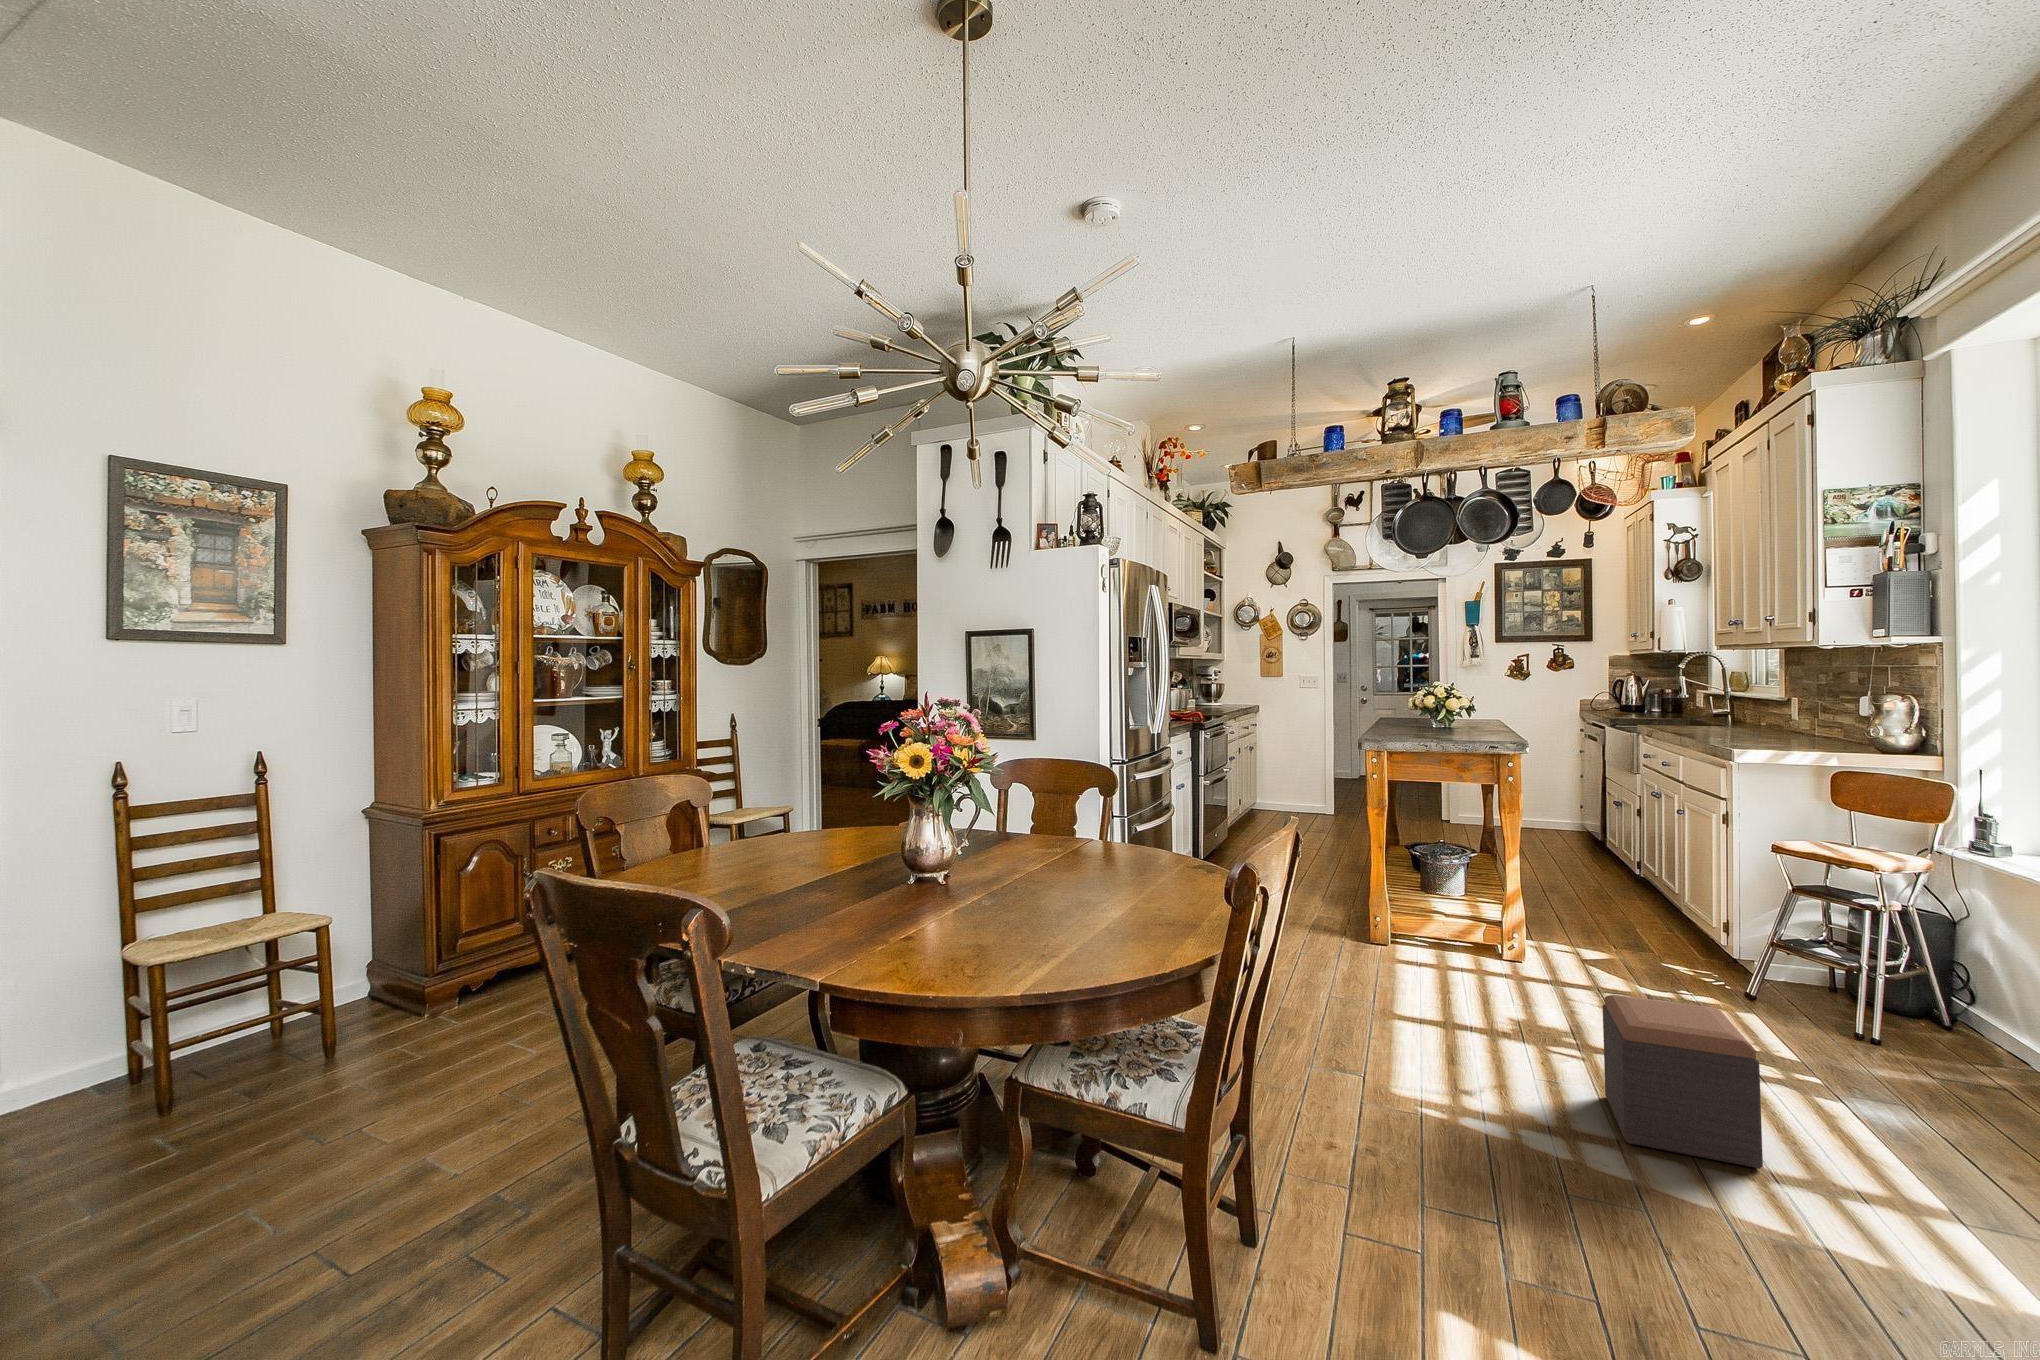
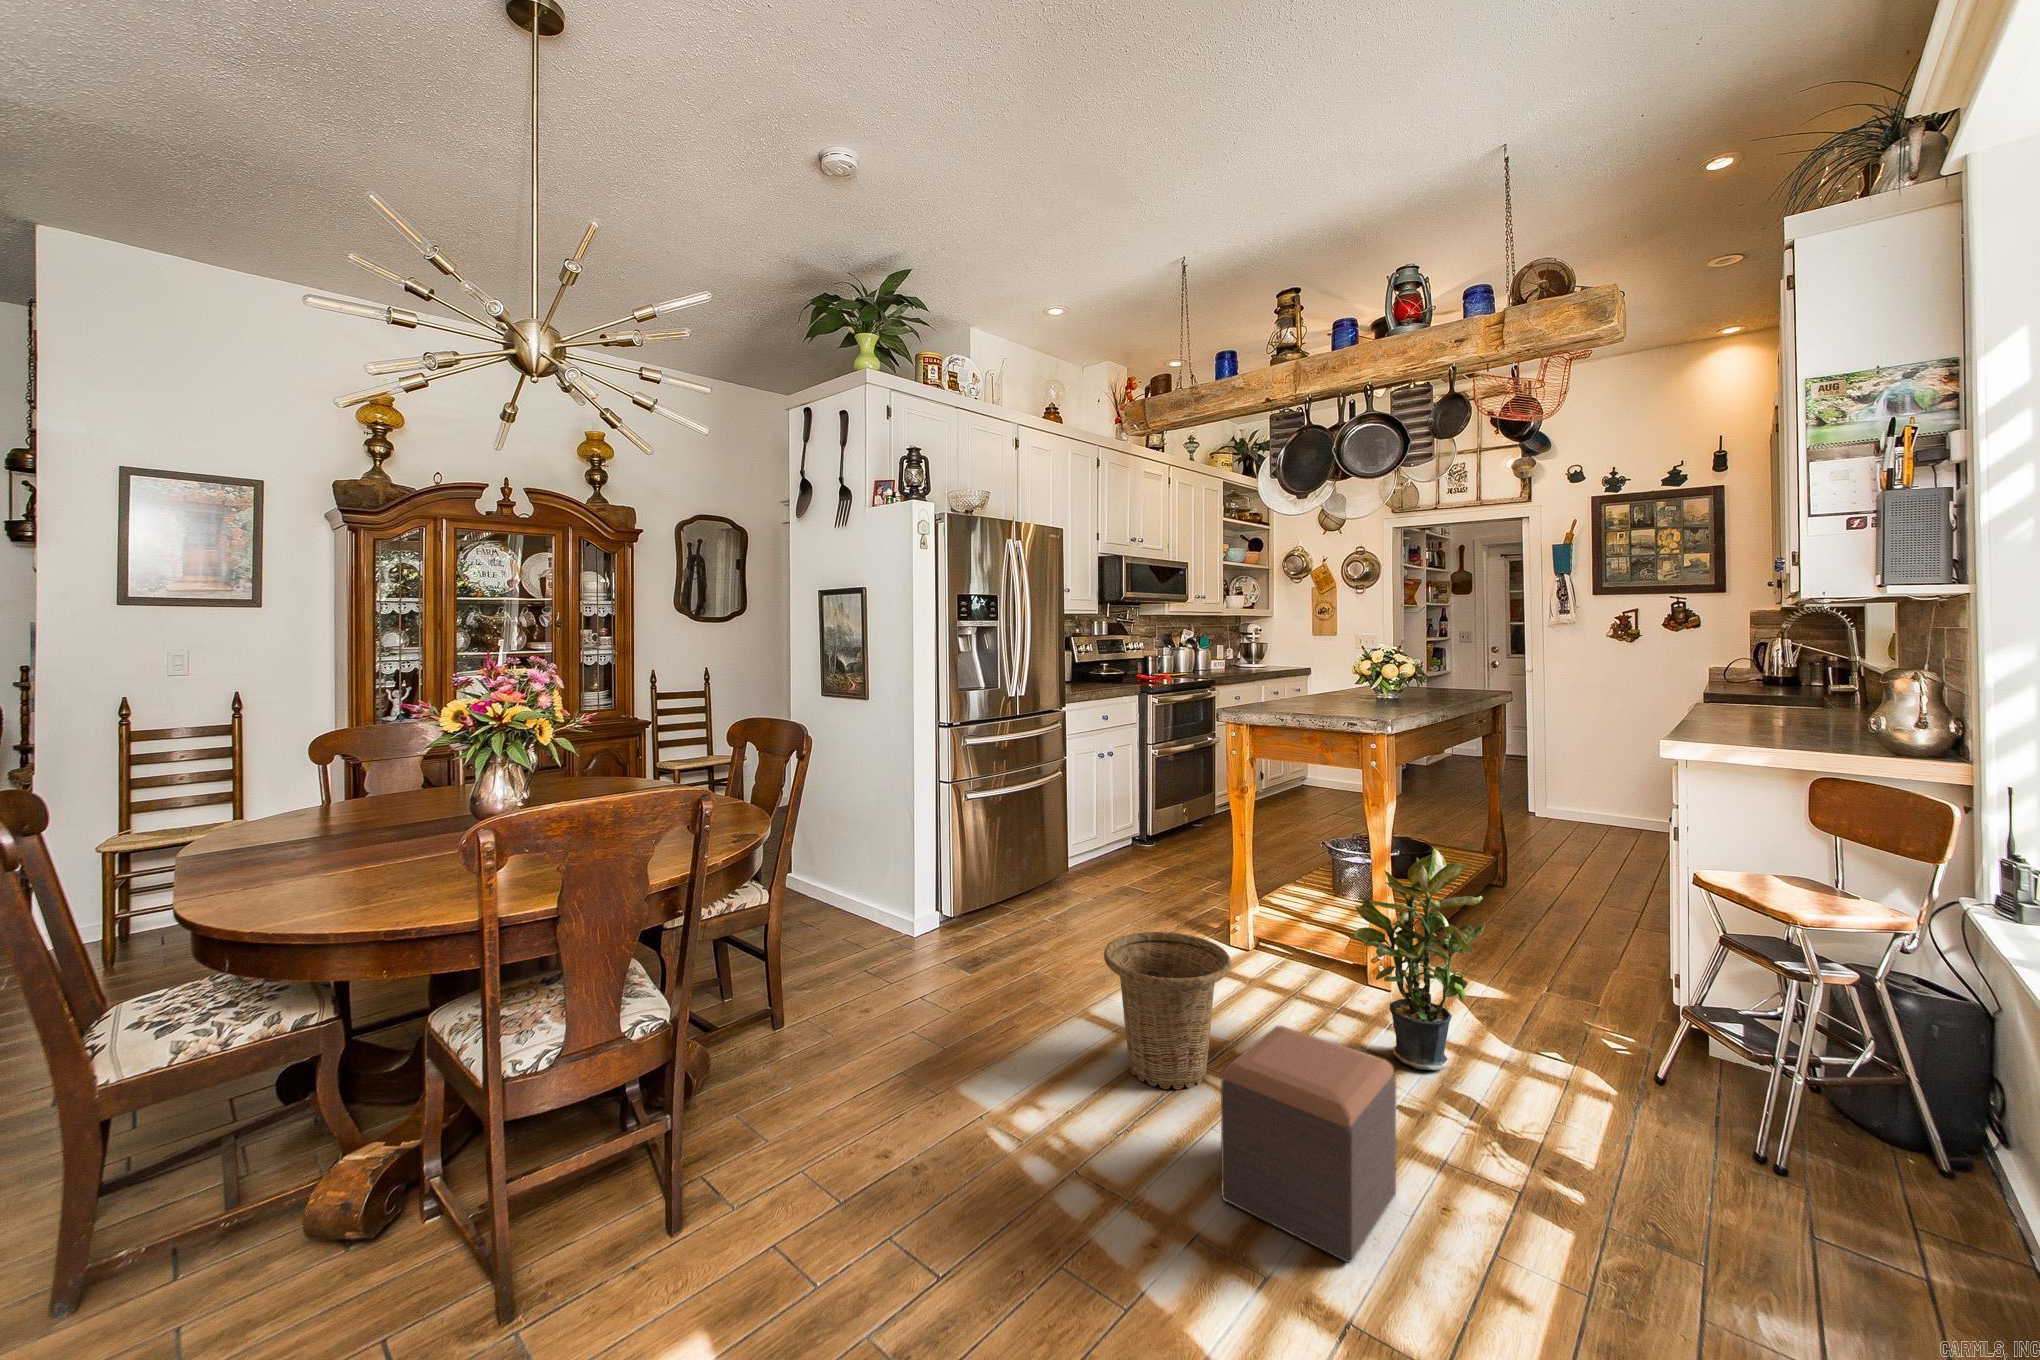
potted plant: none [1554,845,1672,1028] -> present [1354,848,1485,1070]
basket: none [1396,936,1520,1070] -> present [1104,932,1231,1089]

